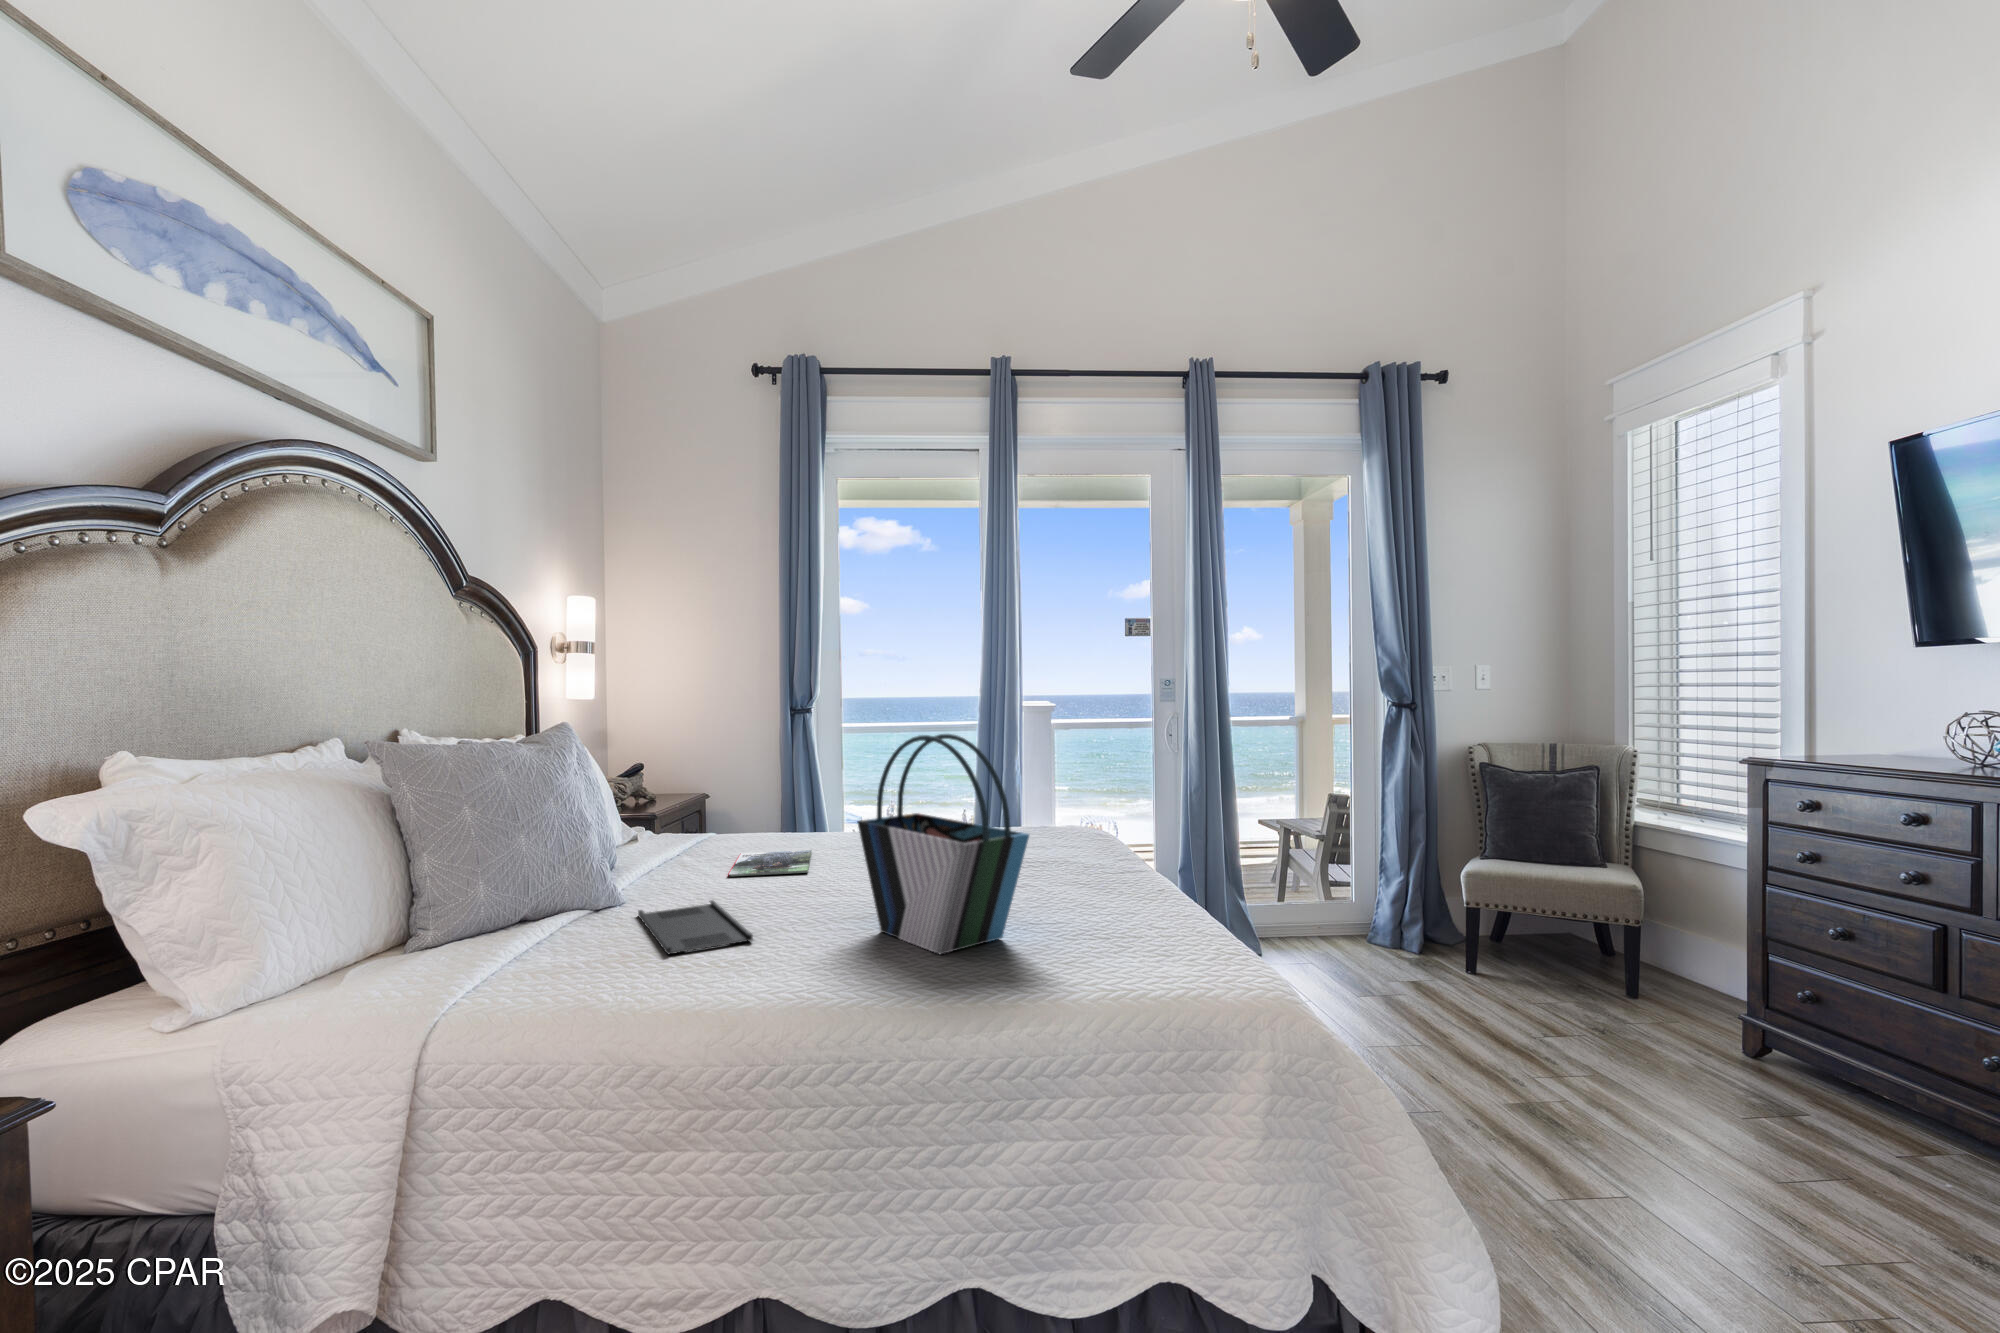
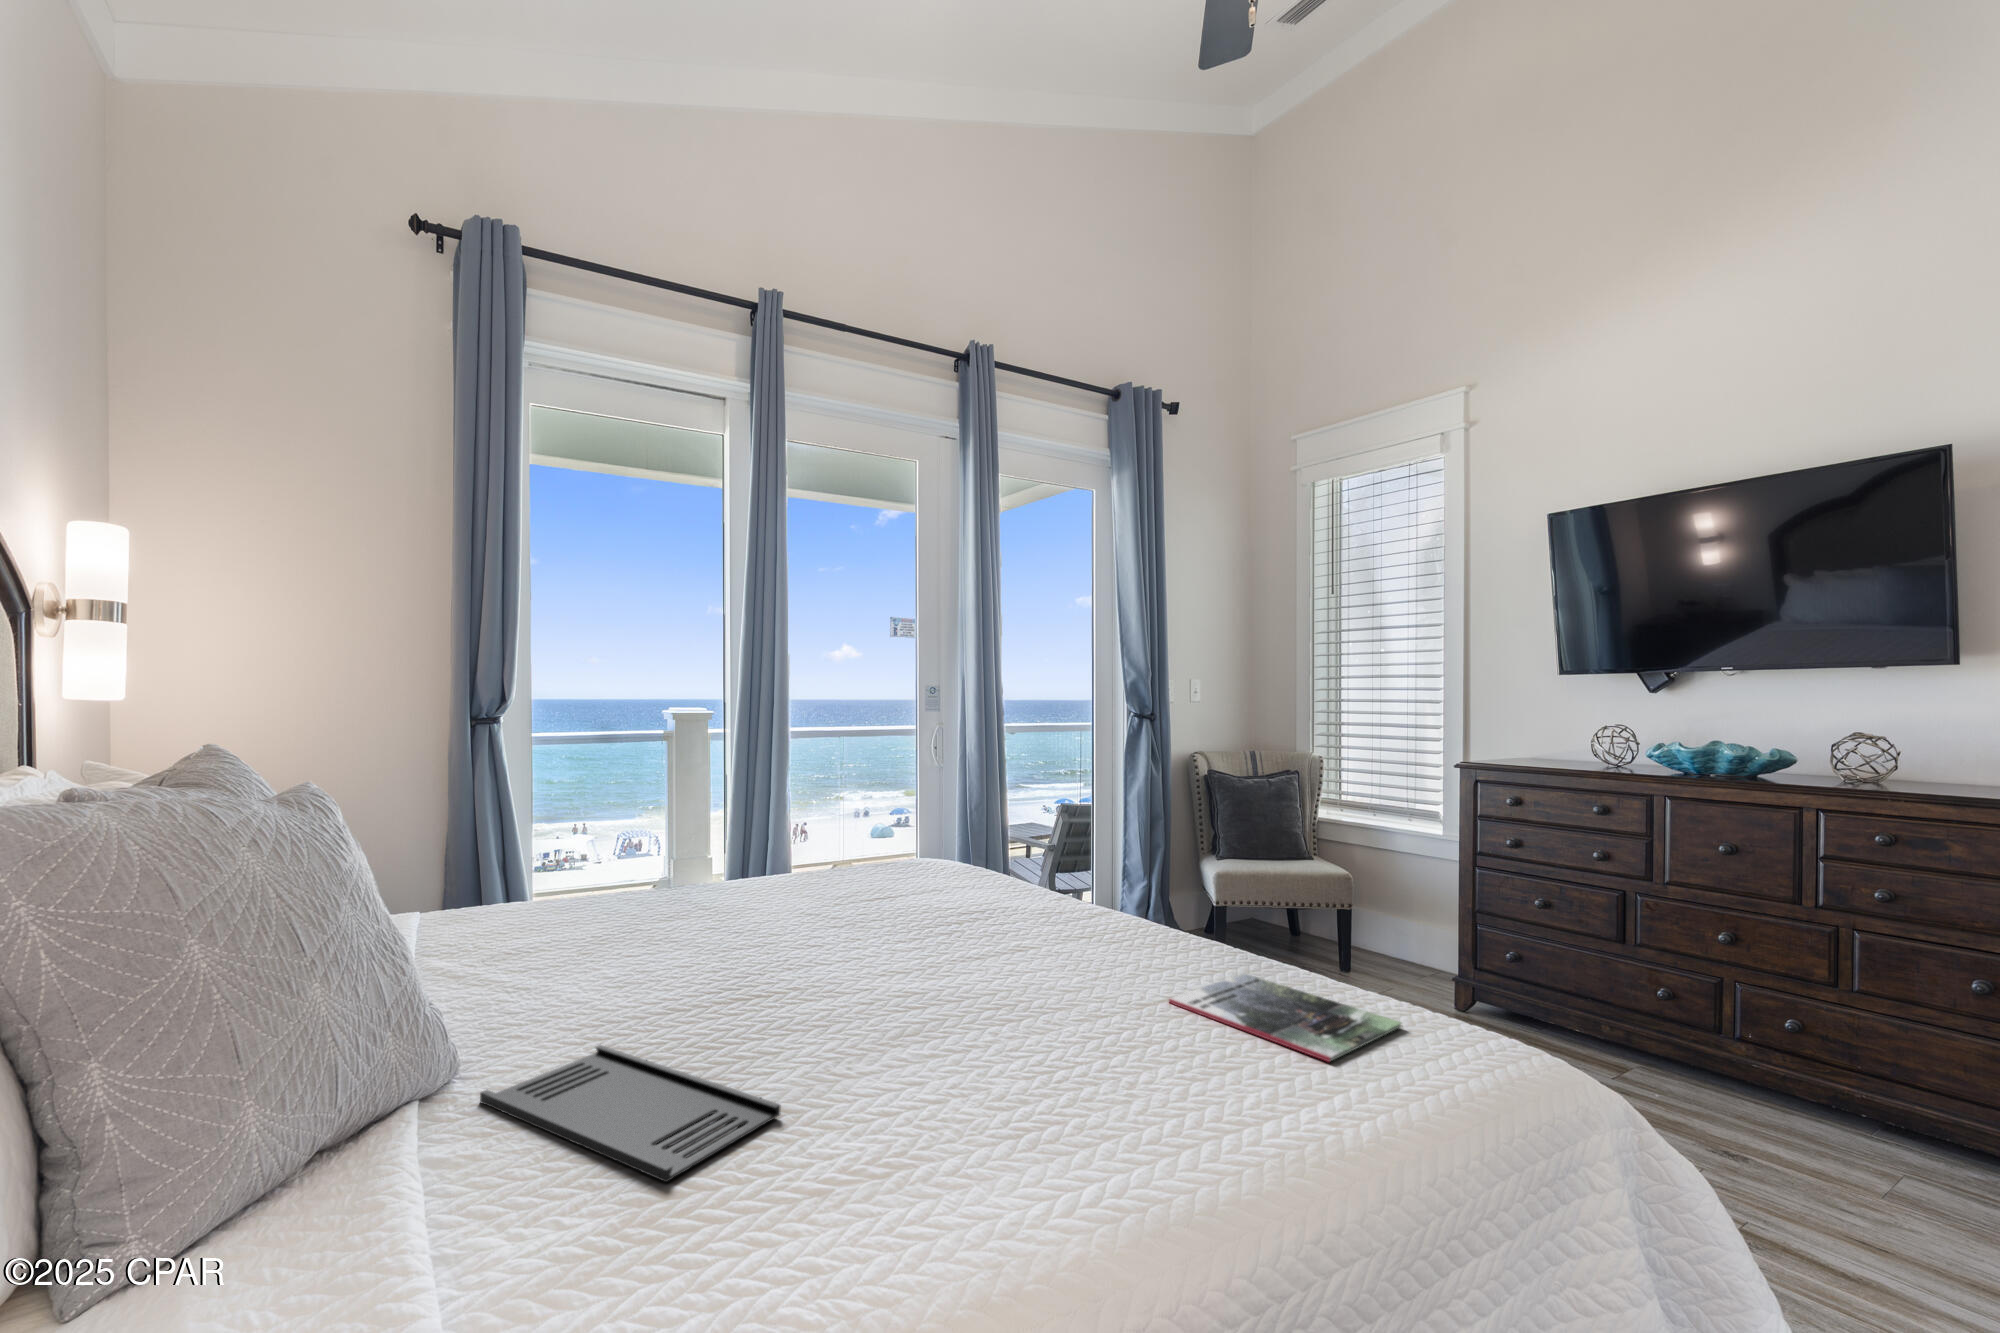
tote bag: present [858,734,1029,955] -> none [890,757,1180,1082]
magazine: present [728,850,812,877] -> present [1169,974,1401,1062]

